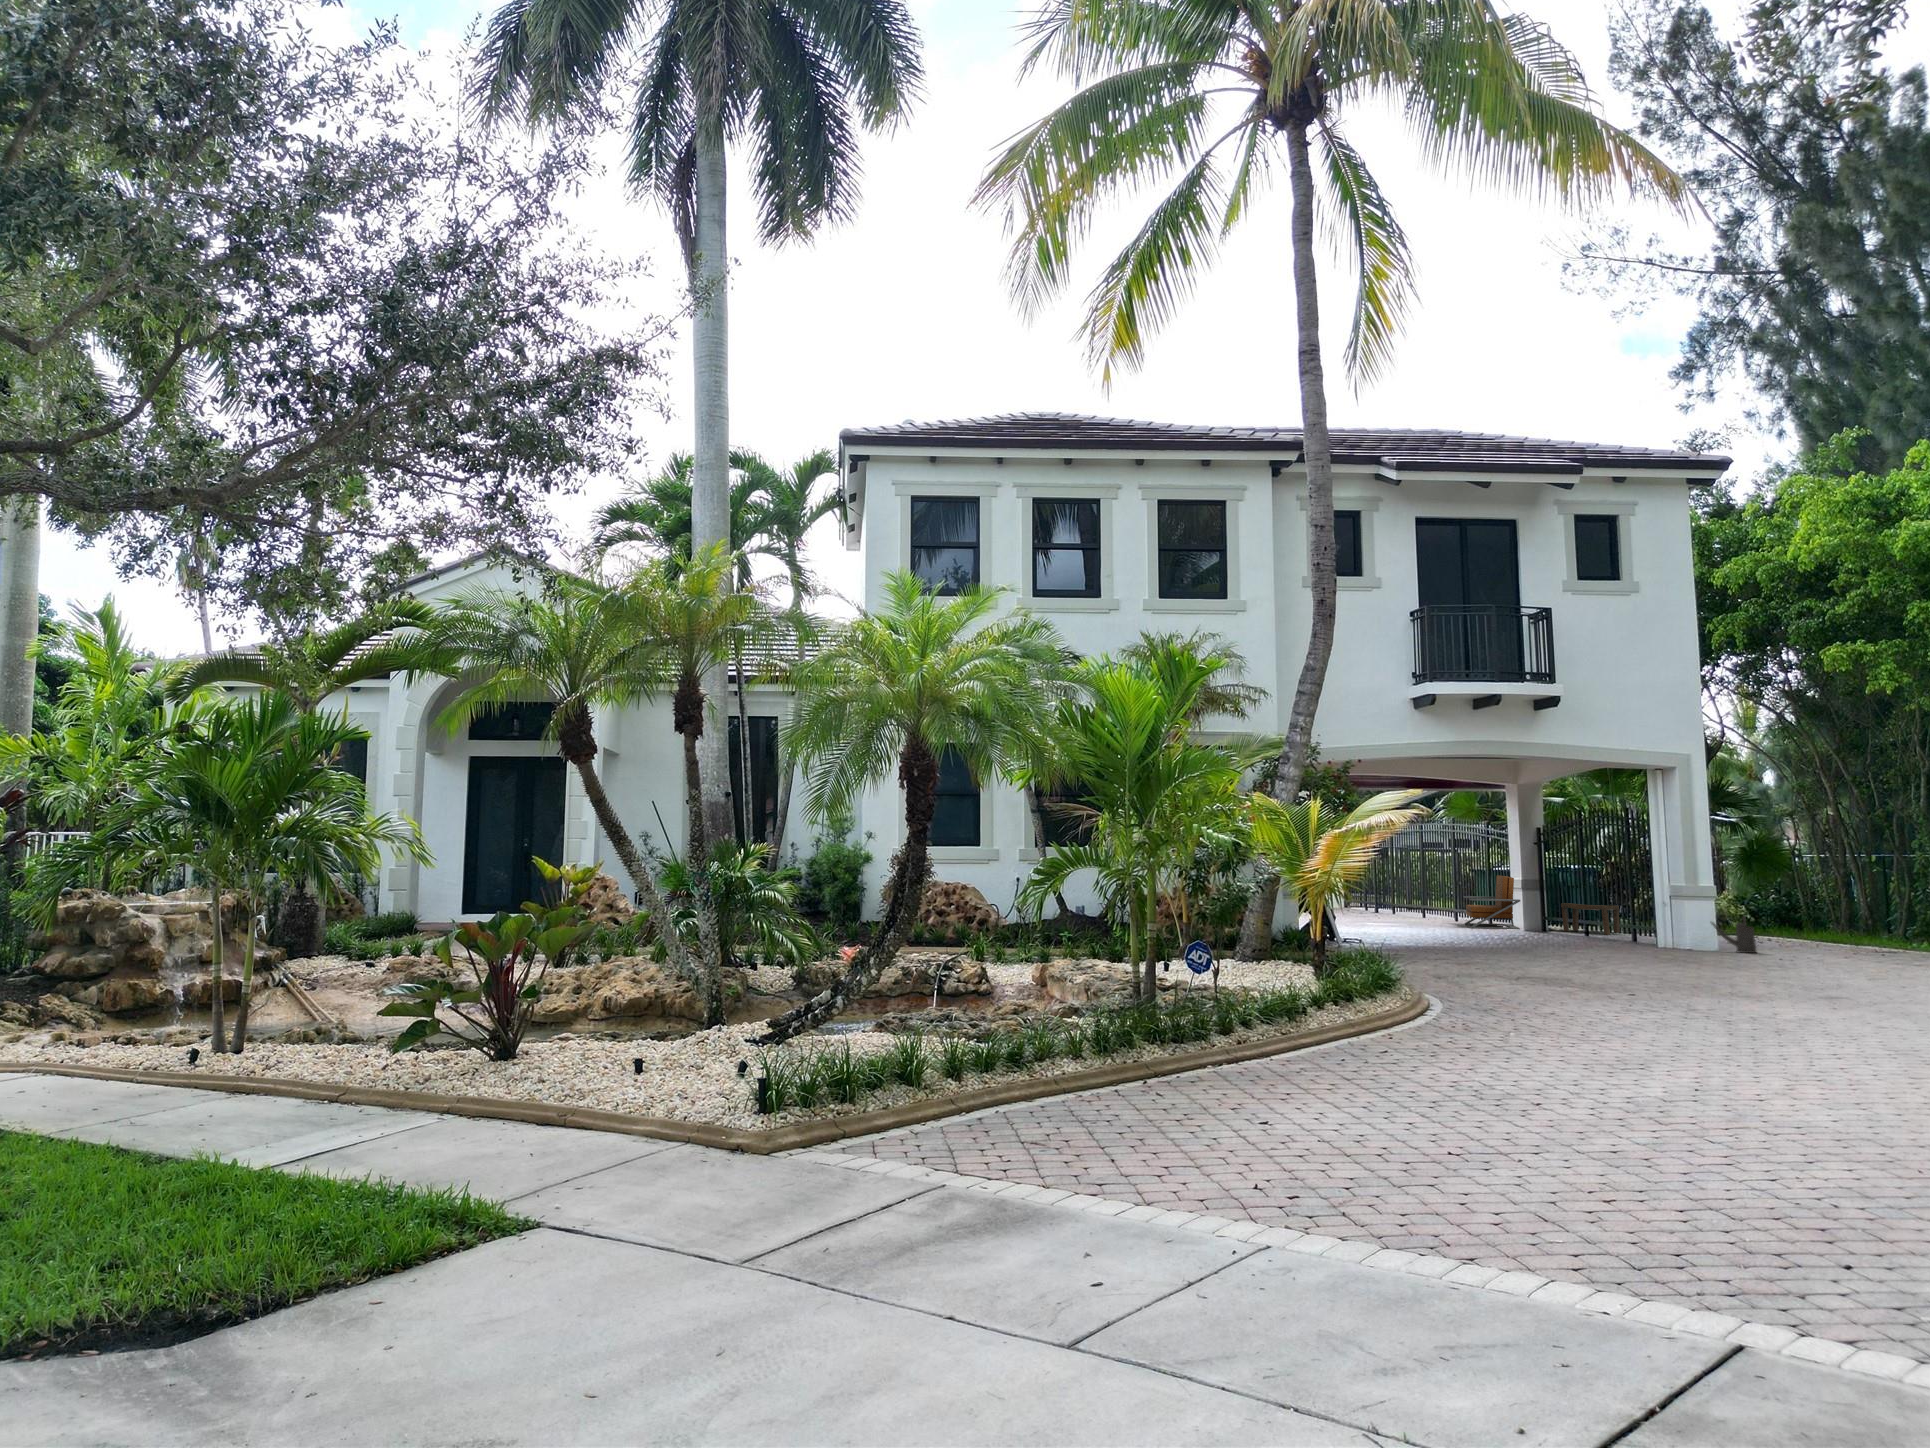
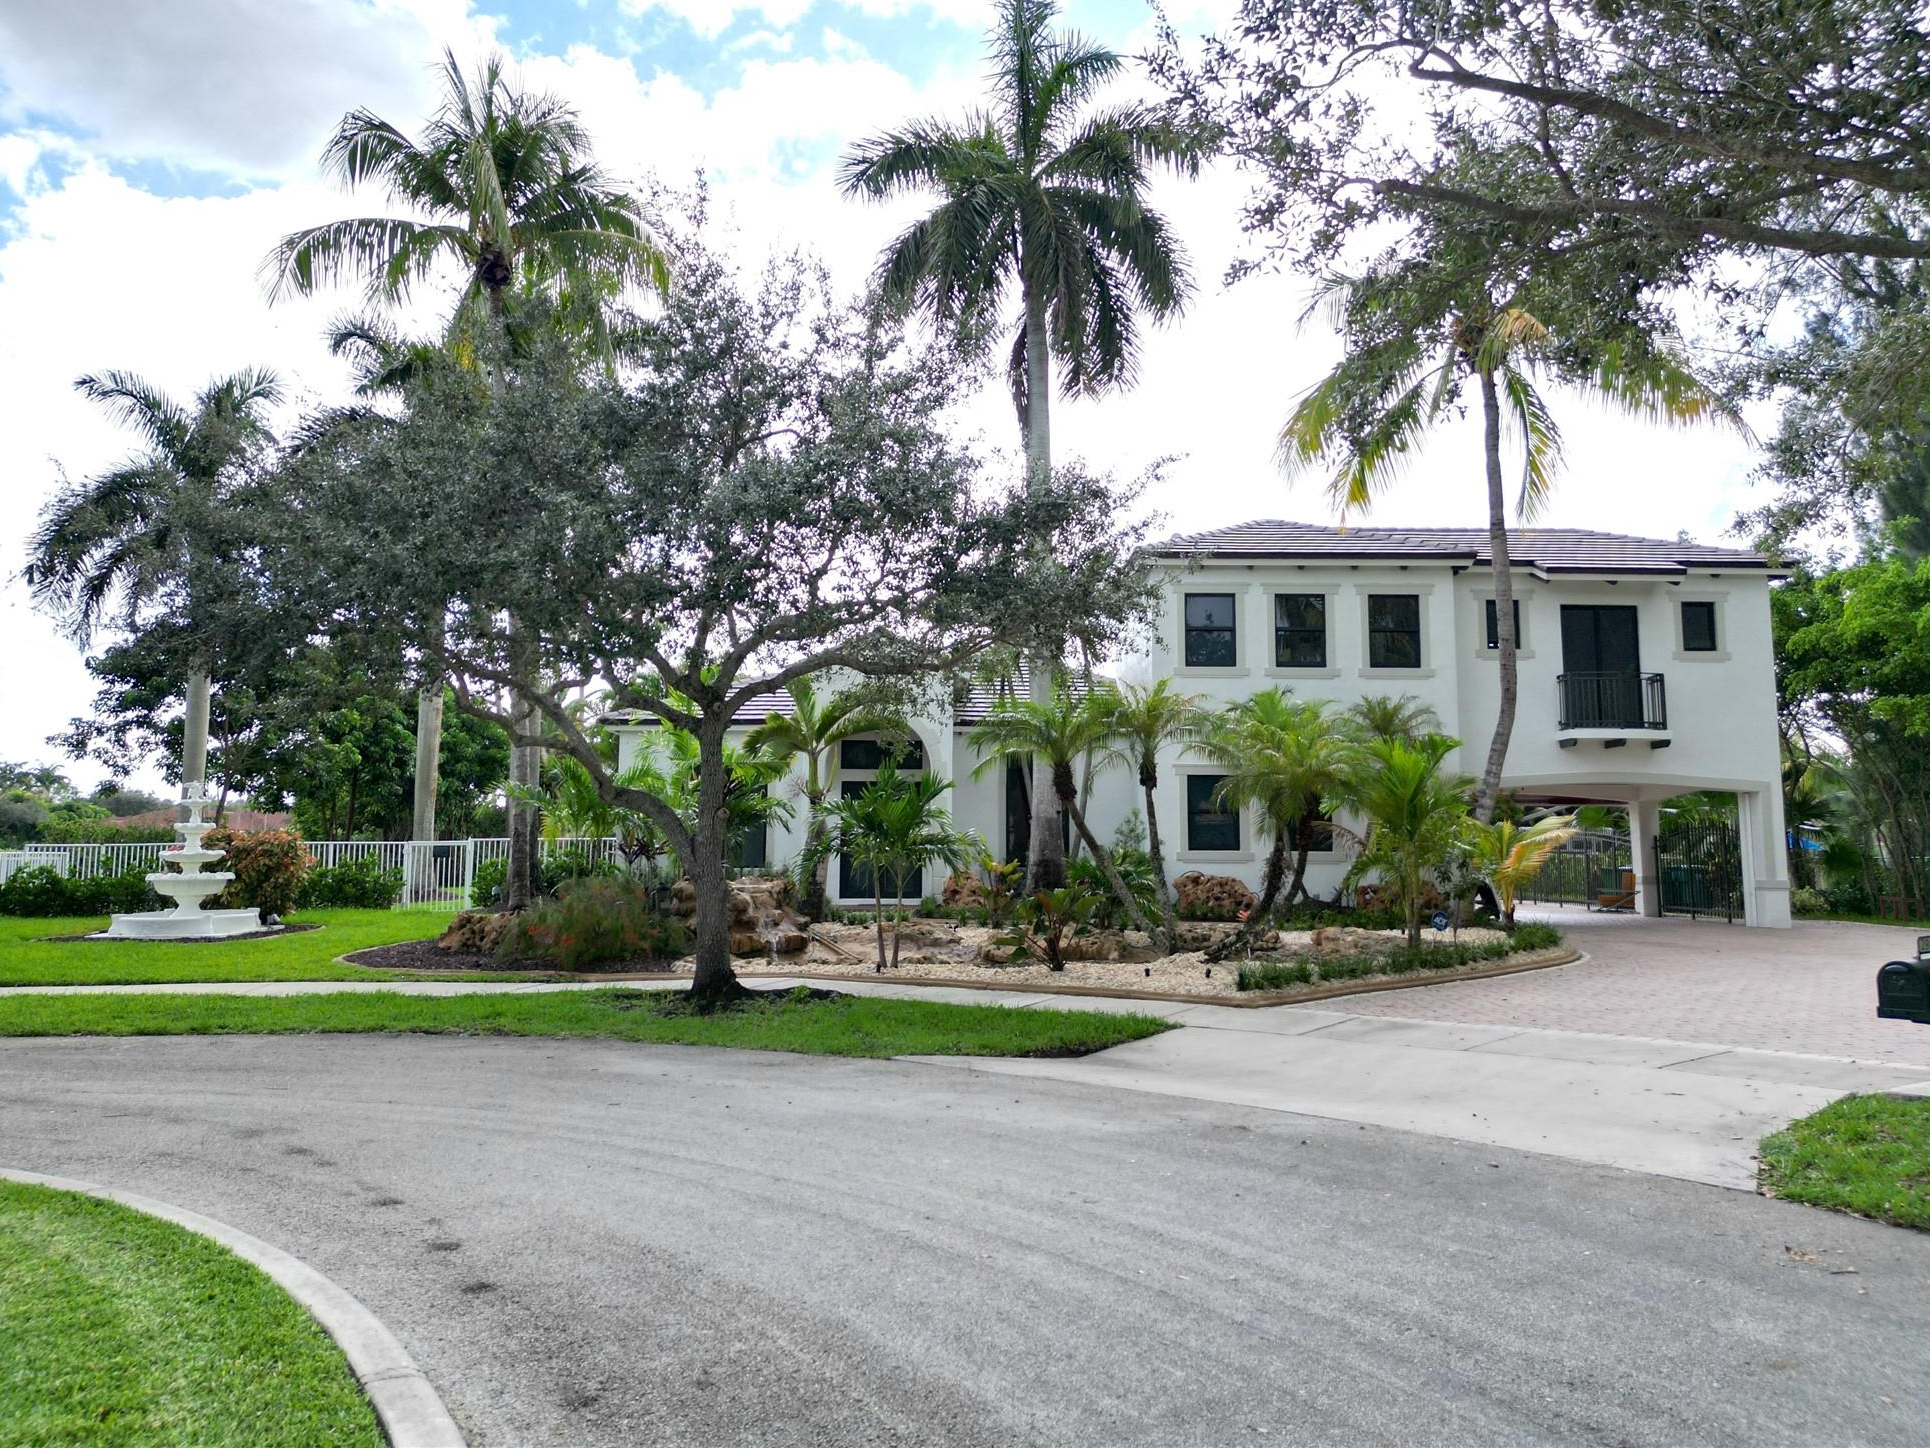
bench: present [1561,903,1620,935] -> present [1879,896,1922,921]
watering can: present [1712,917,1757,953] -> none [1783,902,1821,929]

